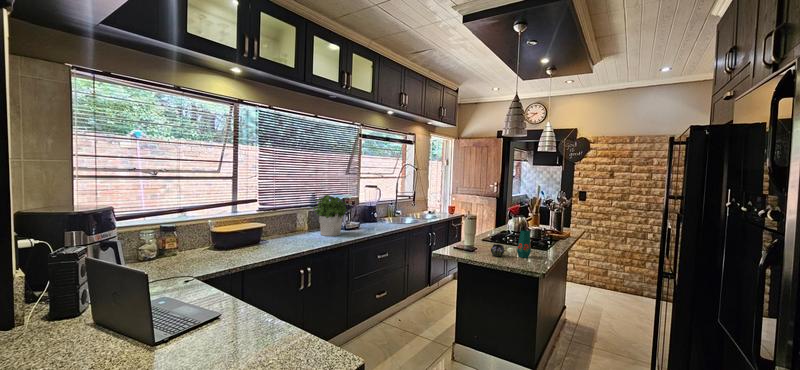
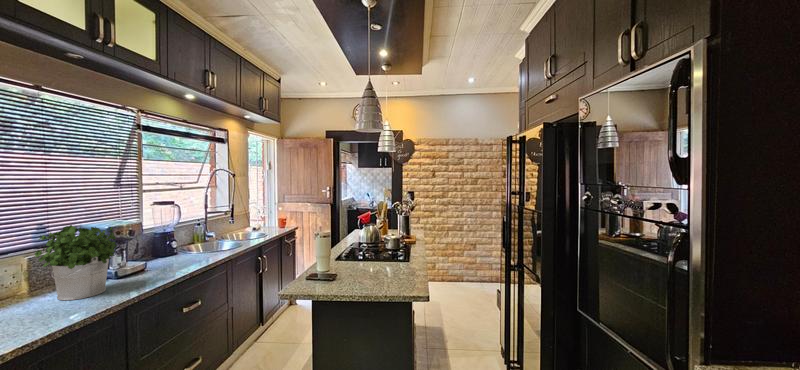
vase: present [491,230,531,258] -> none [361,243,405,281]

